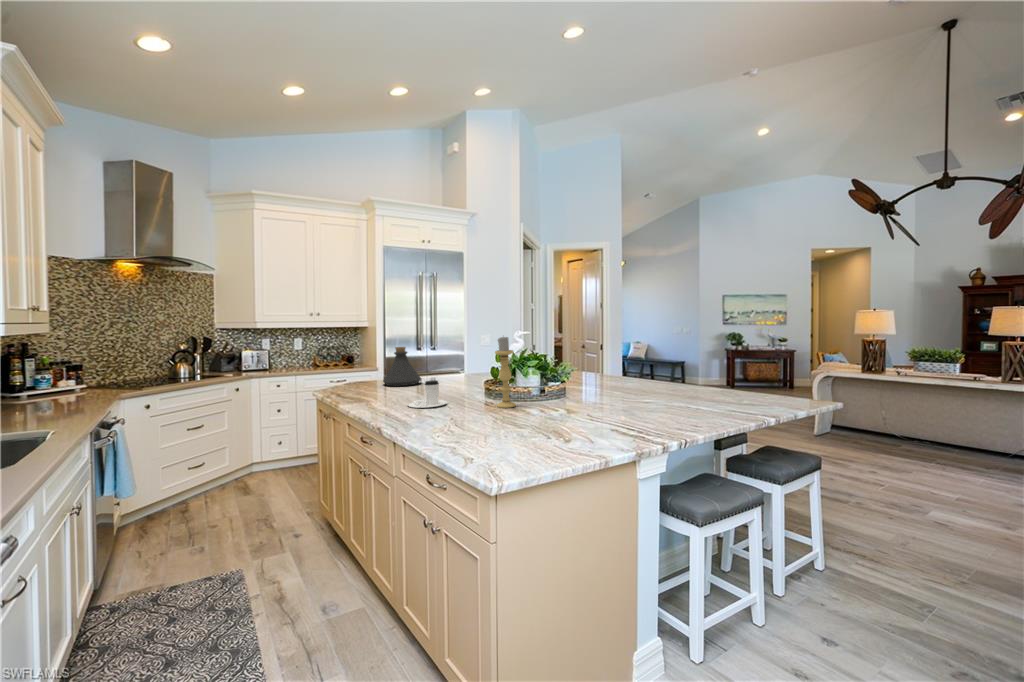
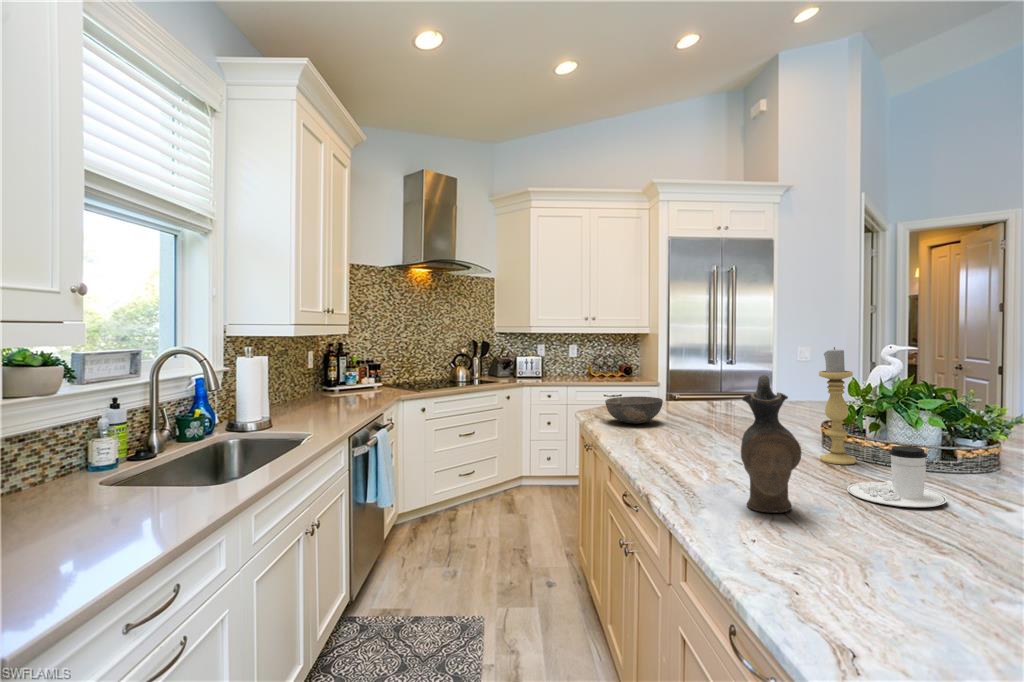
bottle: present [383,347,421,386] -> none [656,358,709,411]
ceramic pitcher: none [457,354,491,437] -> present [741,375,801,512]
bowl: none [347,377,392,397] -> present [605,396,663,424]
coffee cup: present [408,380,447,408] -> present [847,446,947,507]

